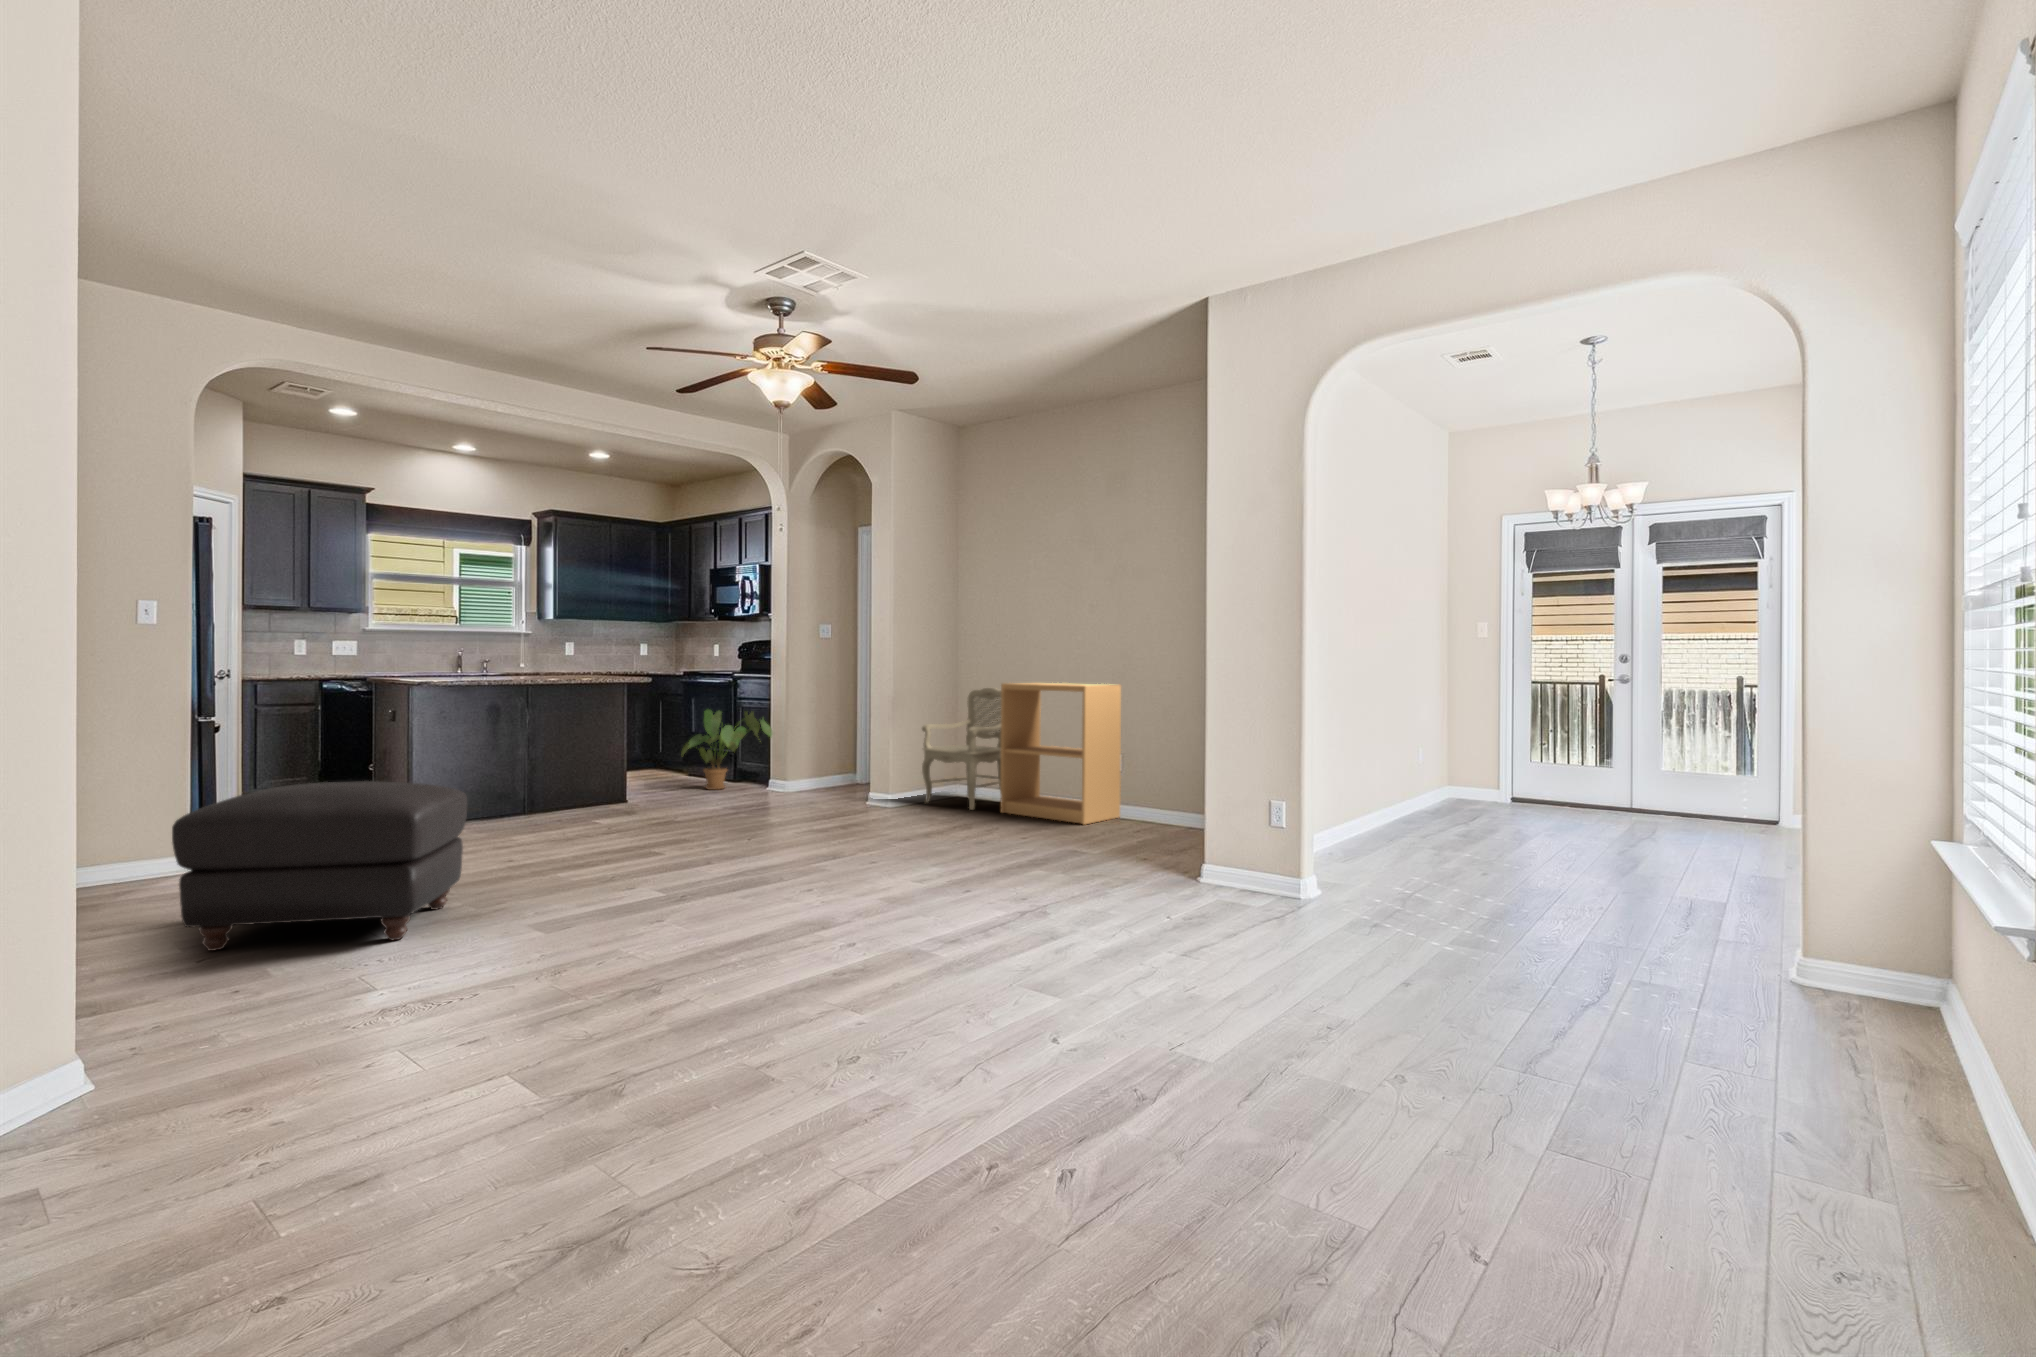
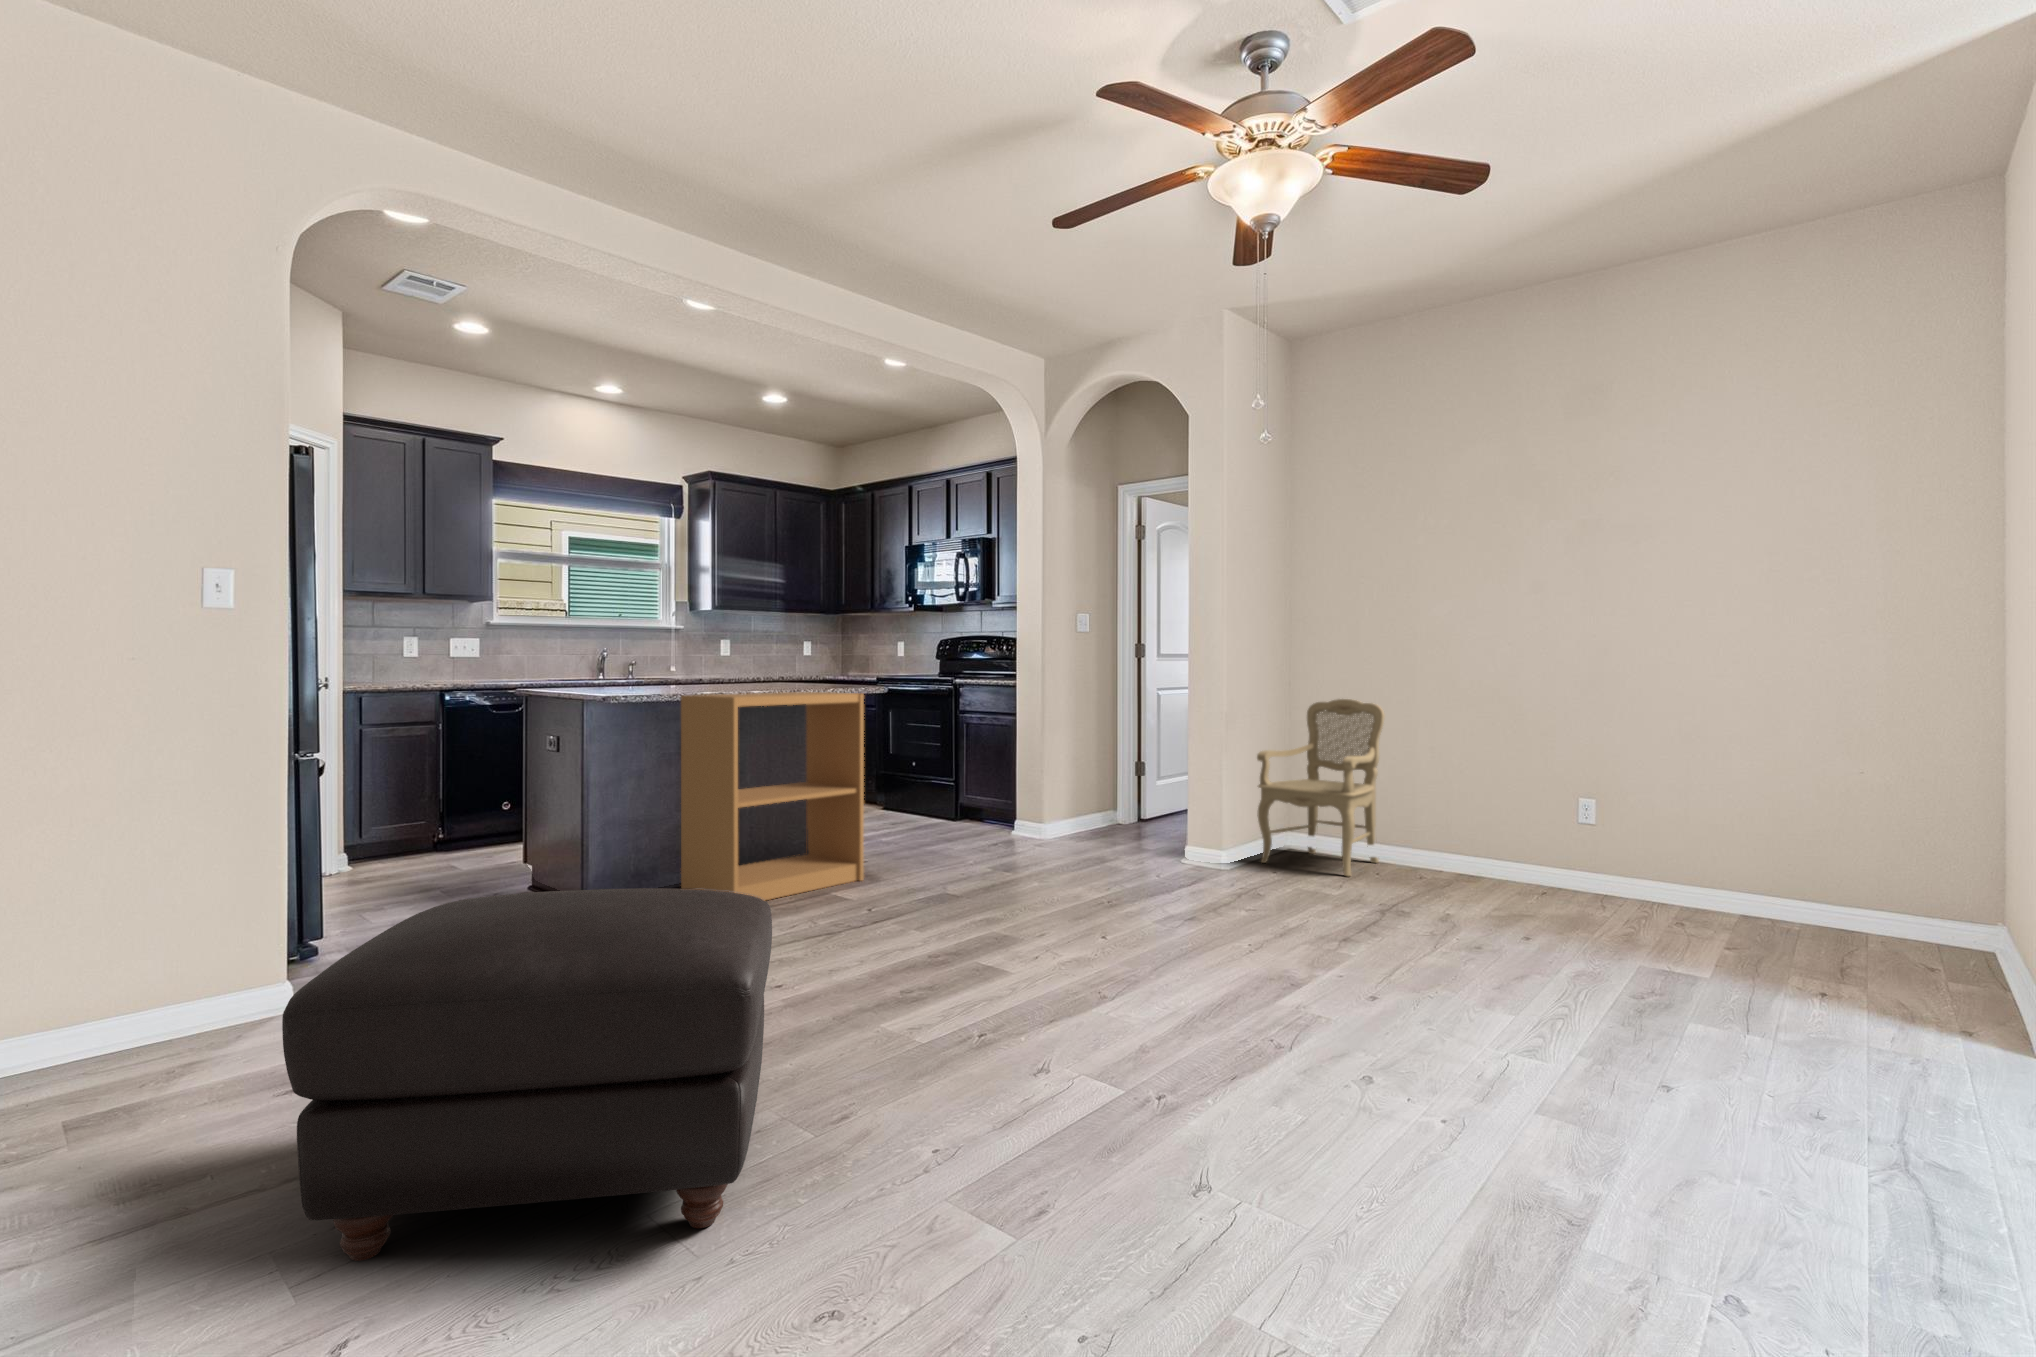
bookshelf: present [1000,683,1121,824] -> present [681,692,864,900]
house plant: present [682,709,772,790] -> none [897,728,1019,836]

